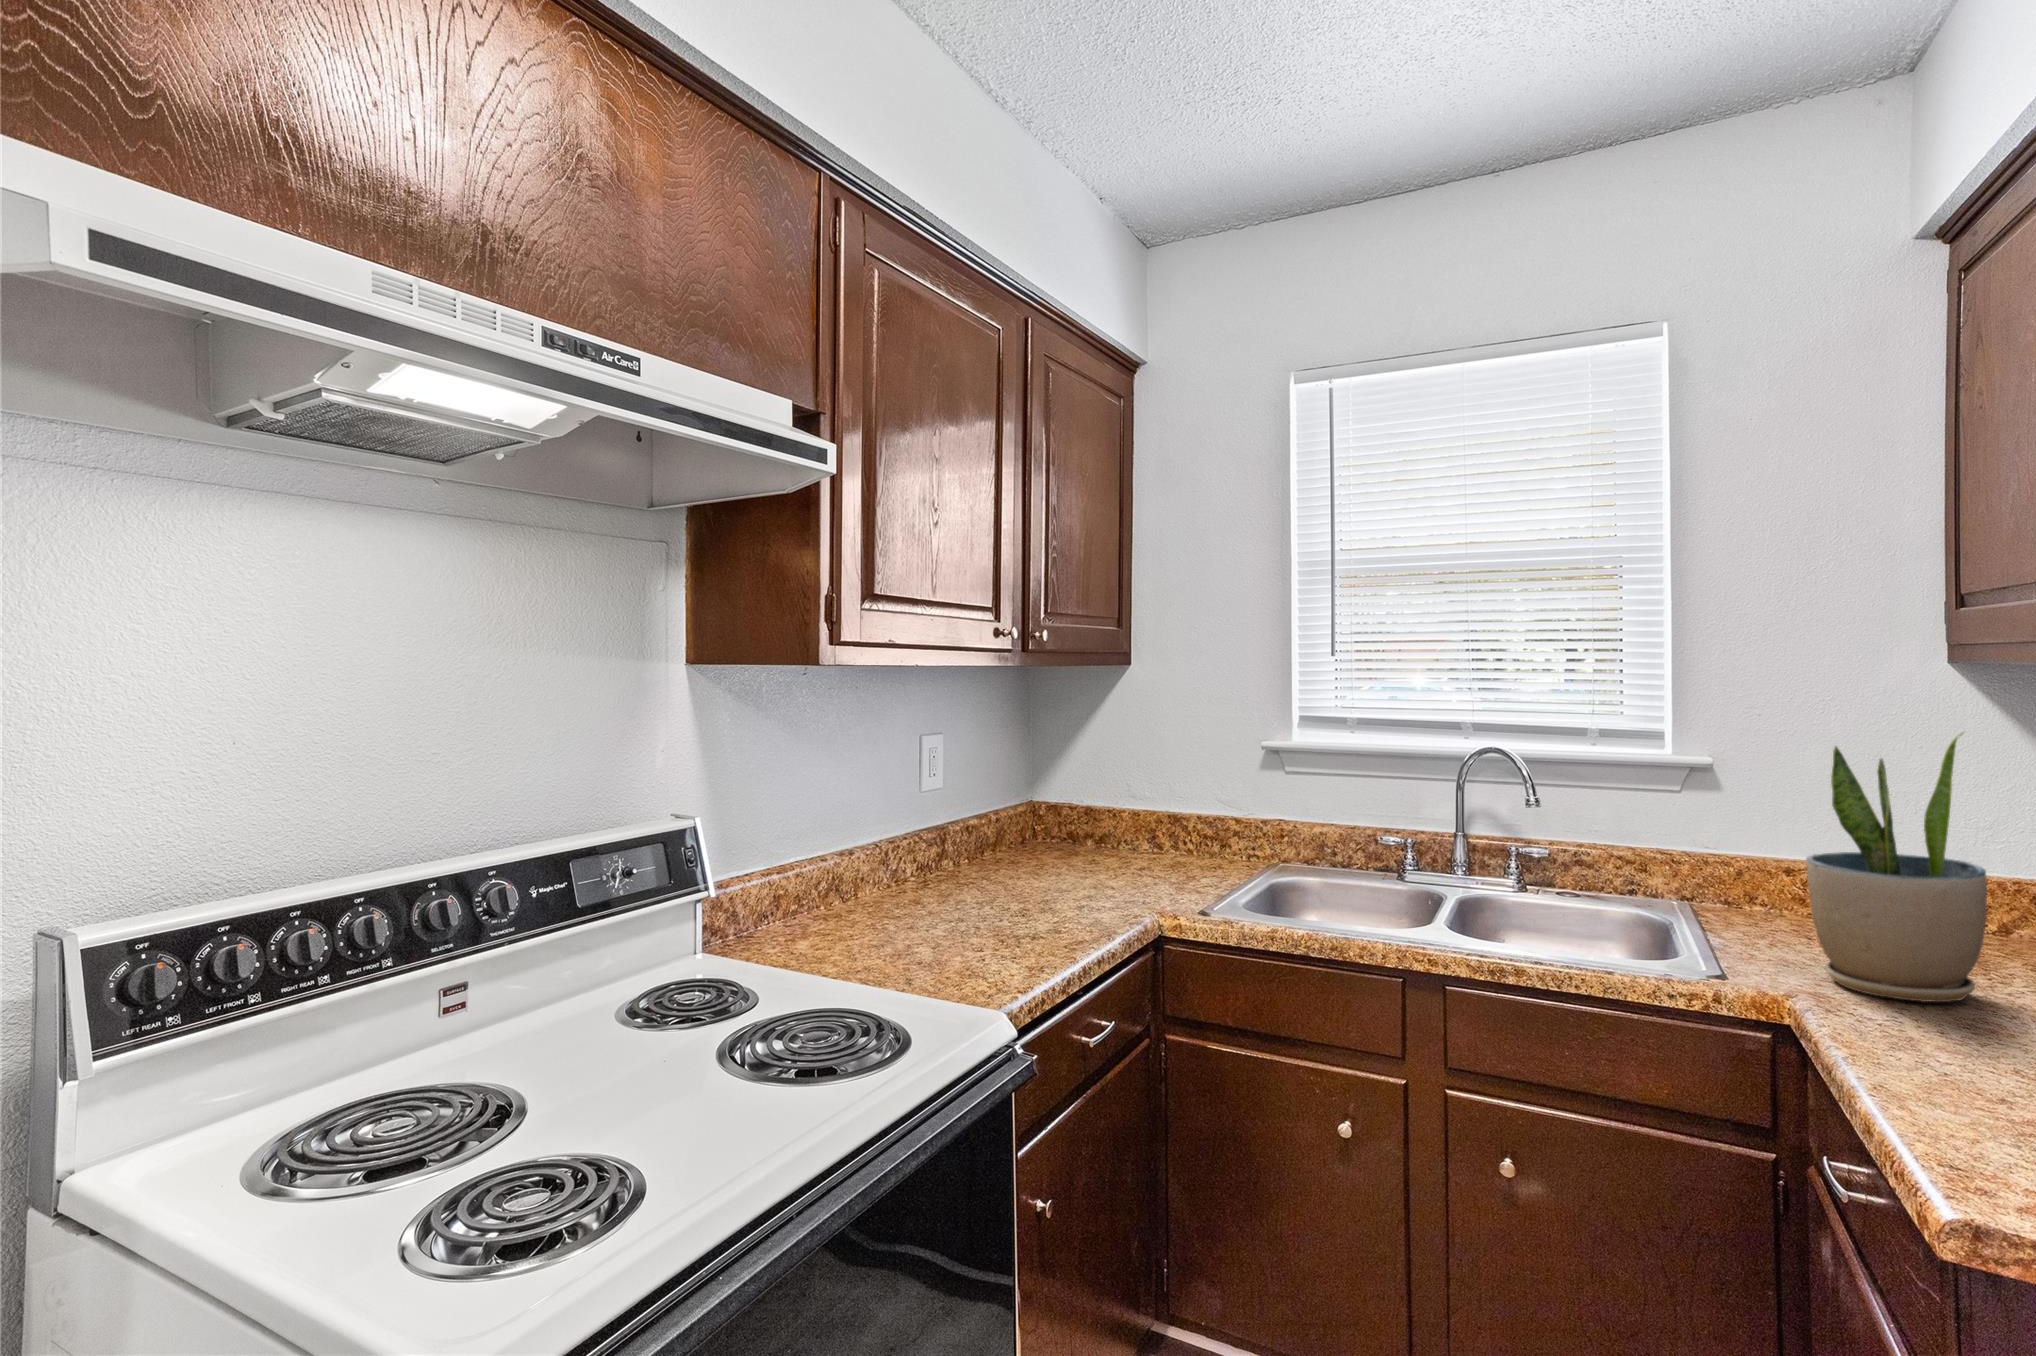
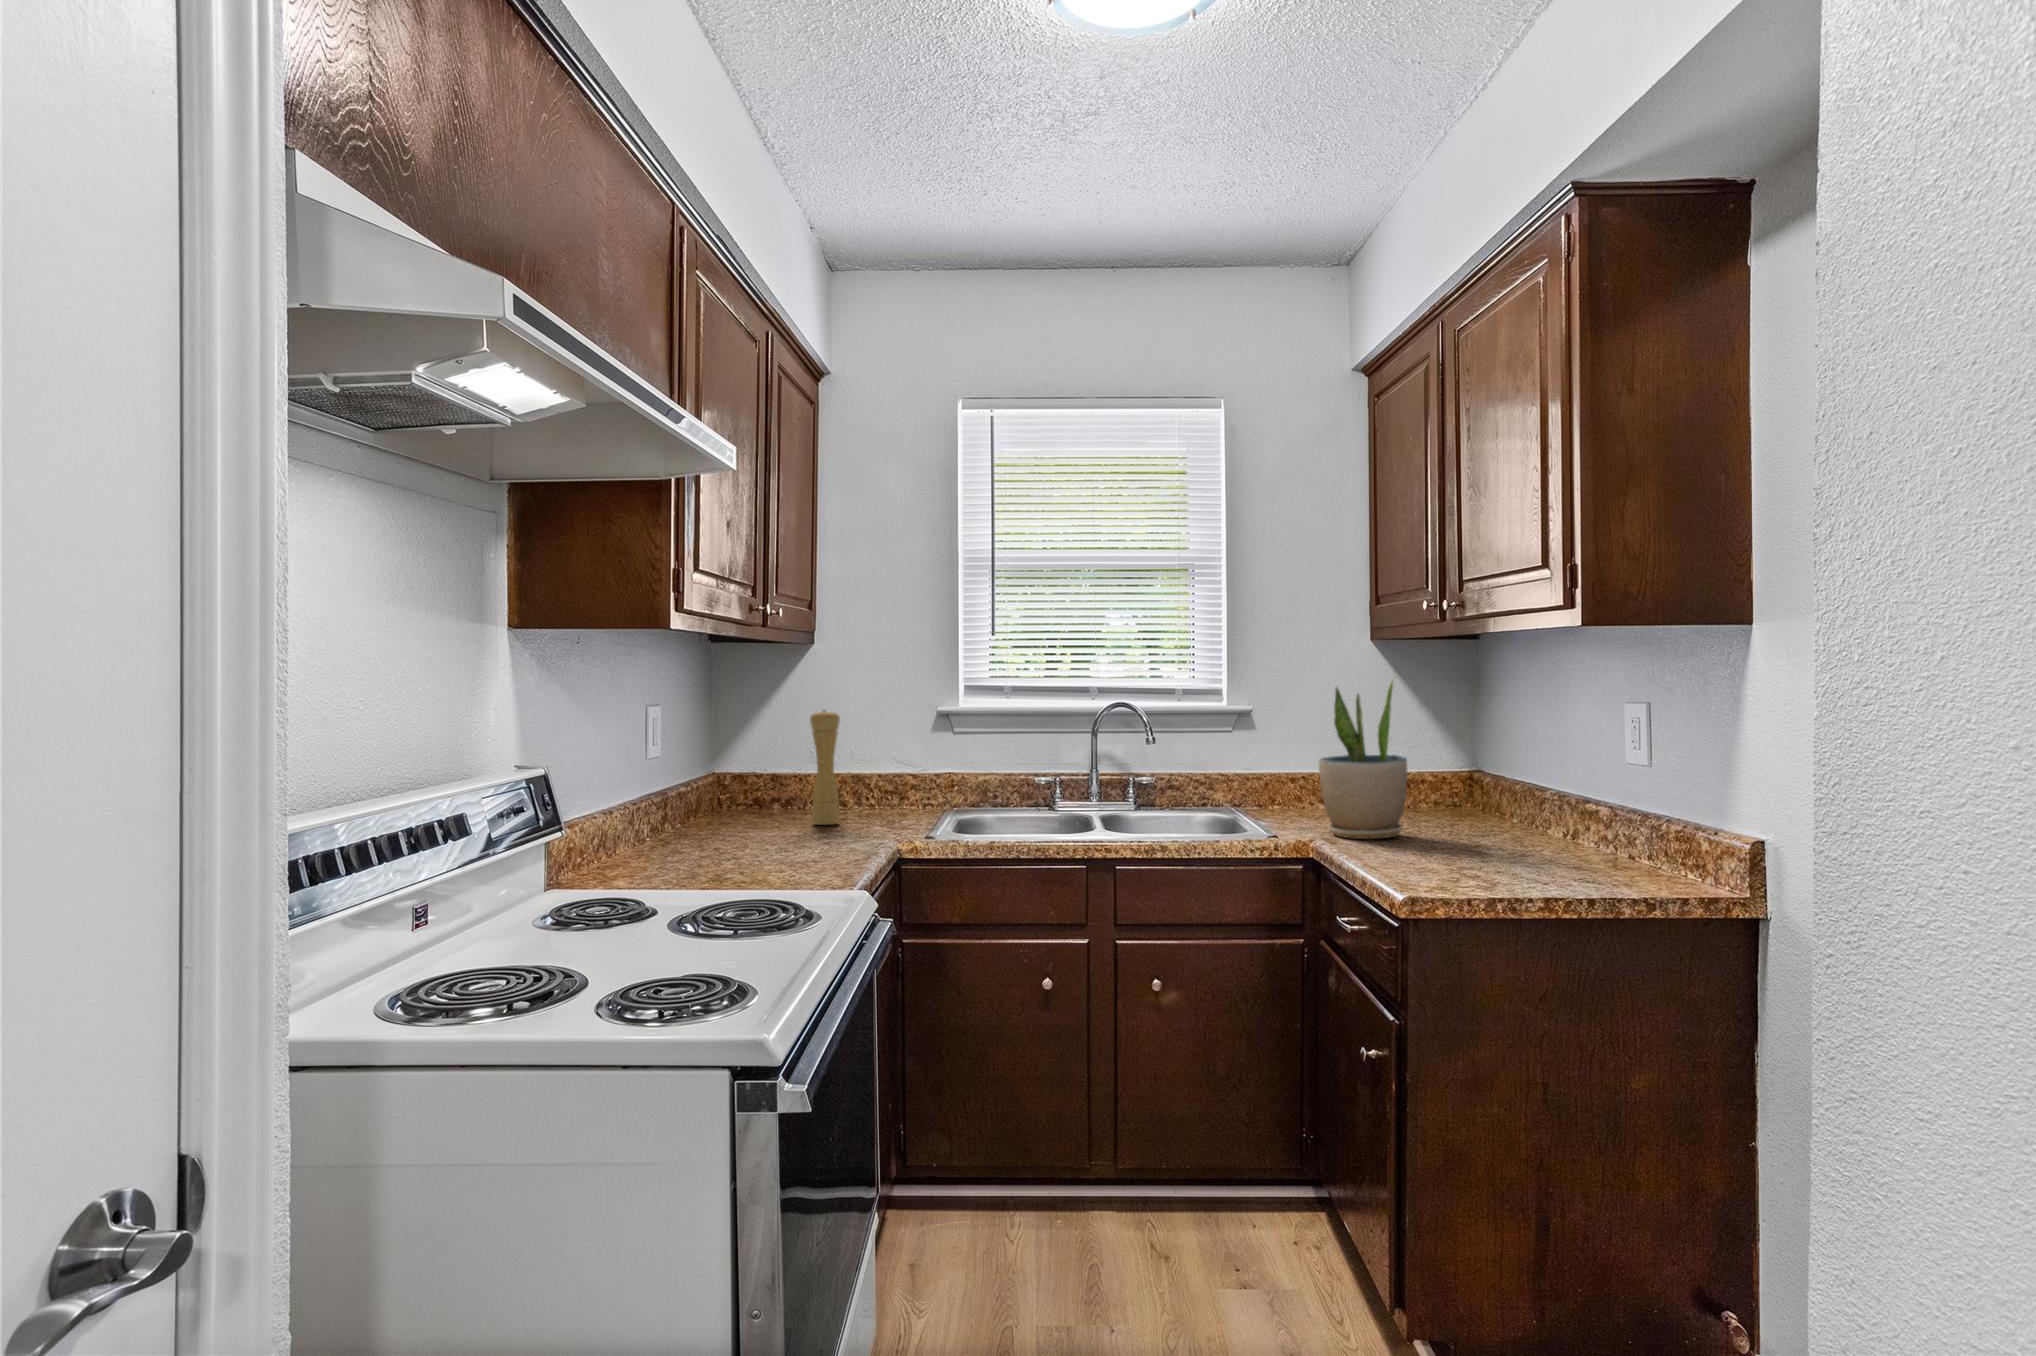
pepper mill: none [1092,745,1125,878] -> present [810,710,840,825]

